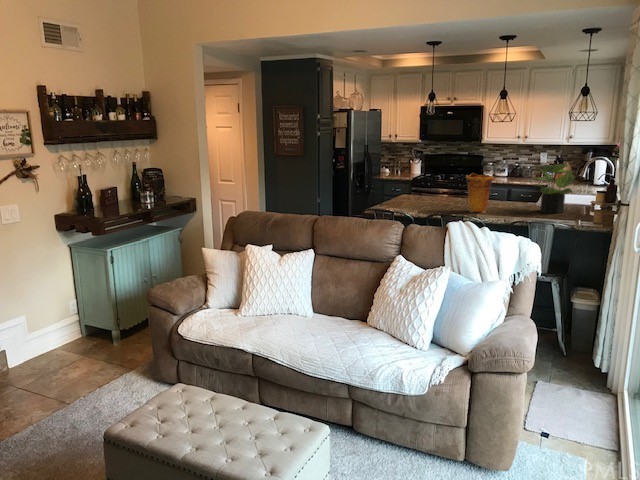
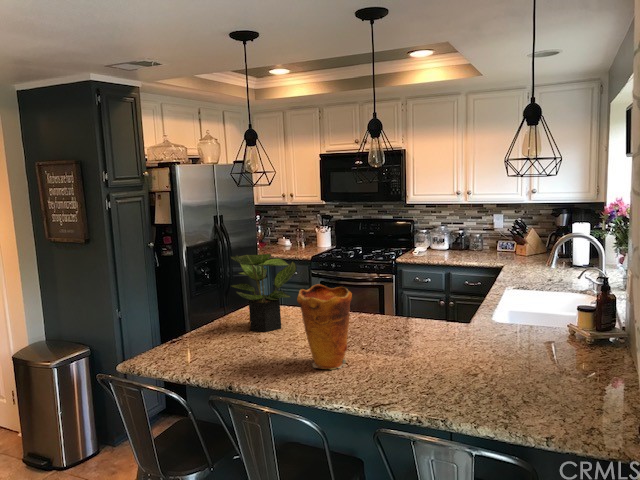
potted plant: present [532,163,576,213] -> present [230,254,297,332]

